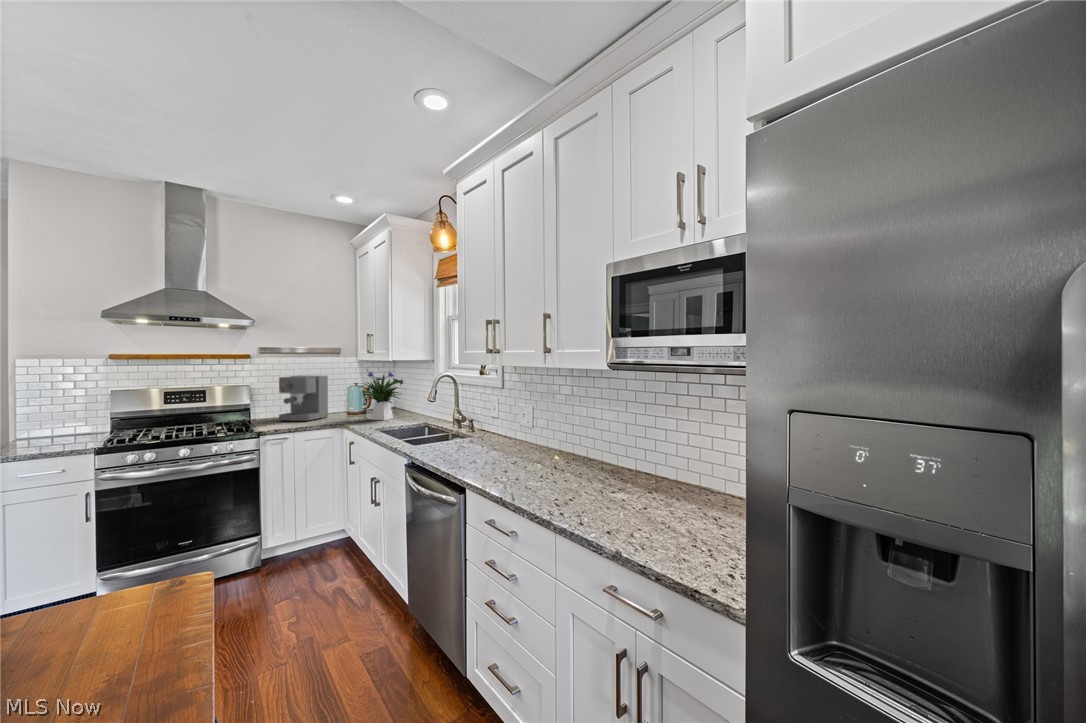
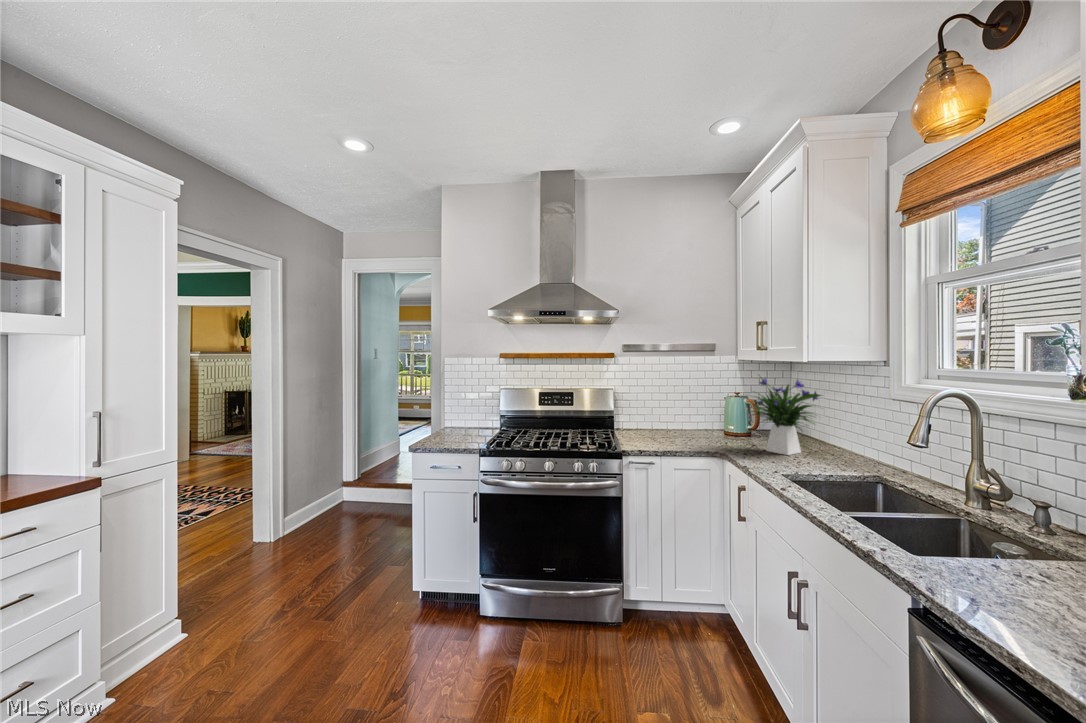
coffee maker: present [279,376,328,421] -> none [644,379,702,441]

